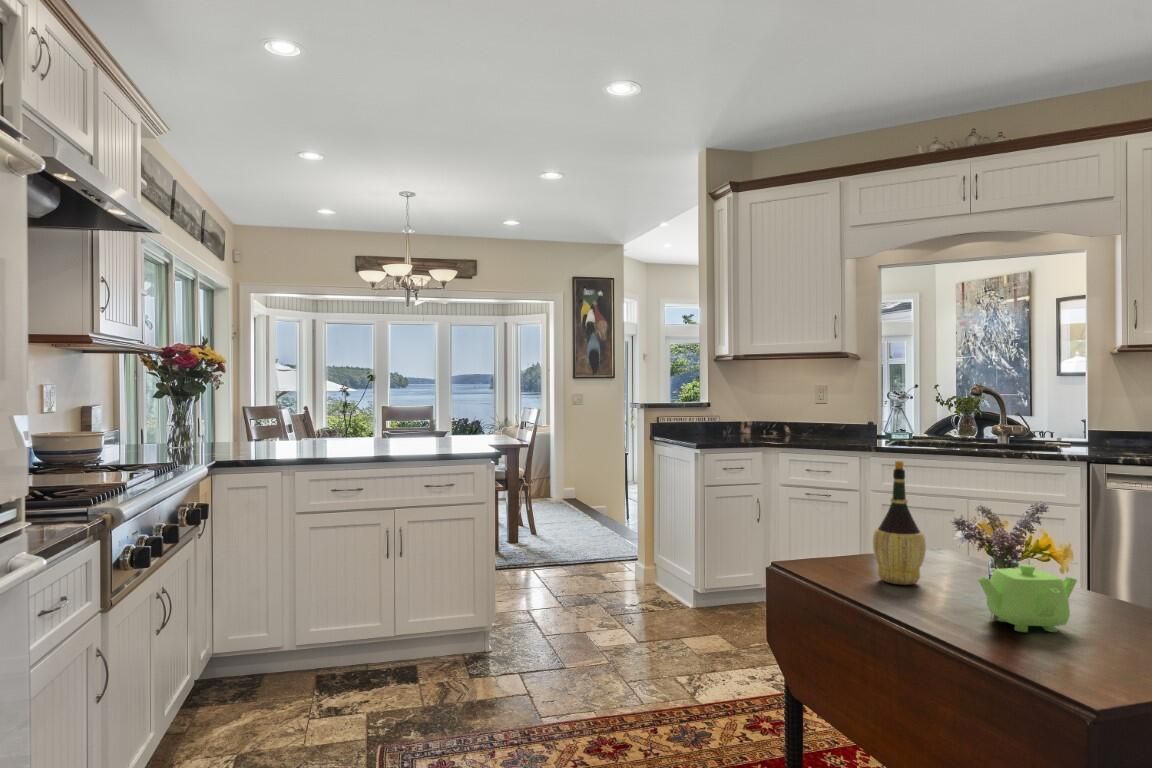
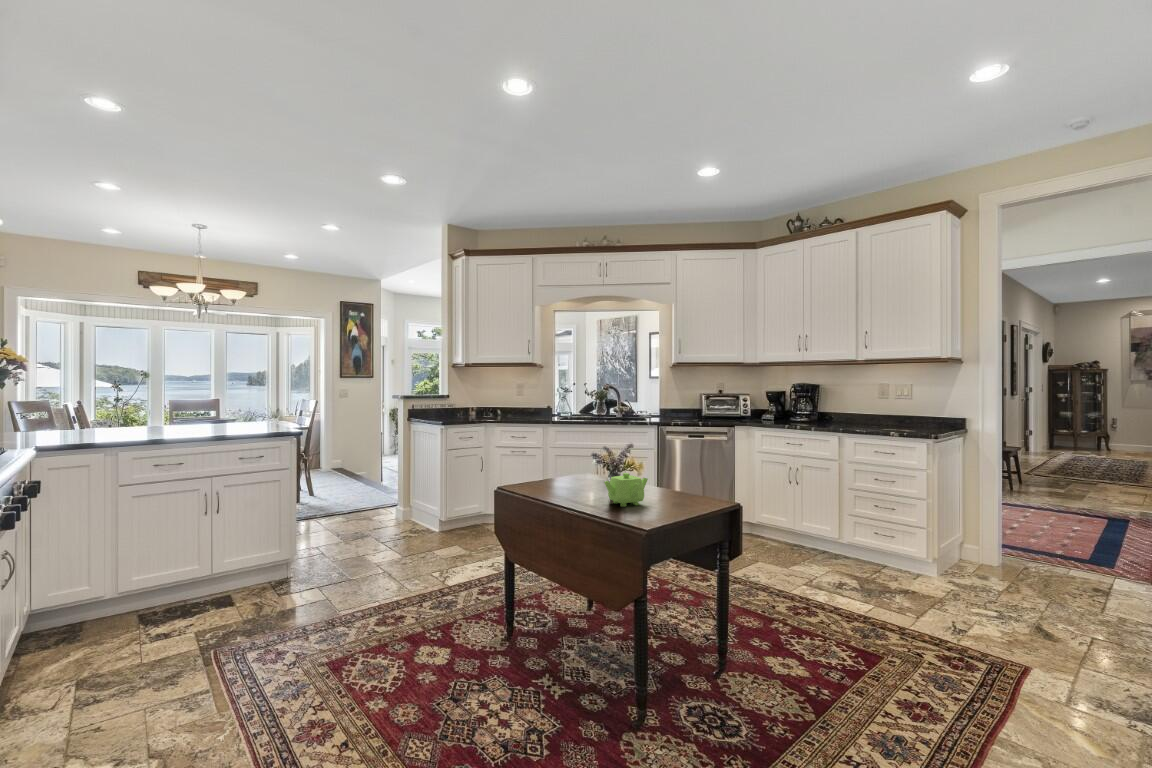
wine bottle: present [873,461,926,585] -> none [553,424,580,492]

